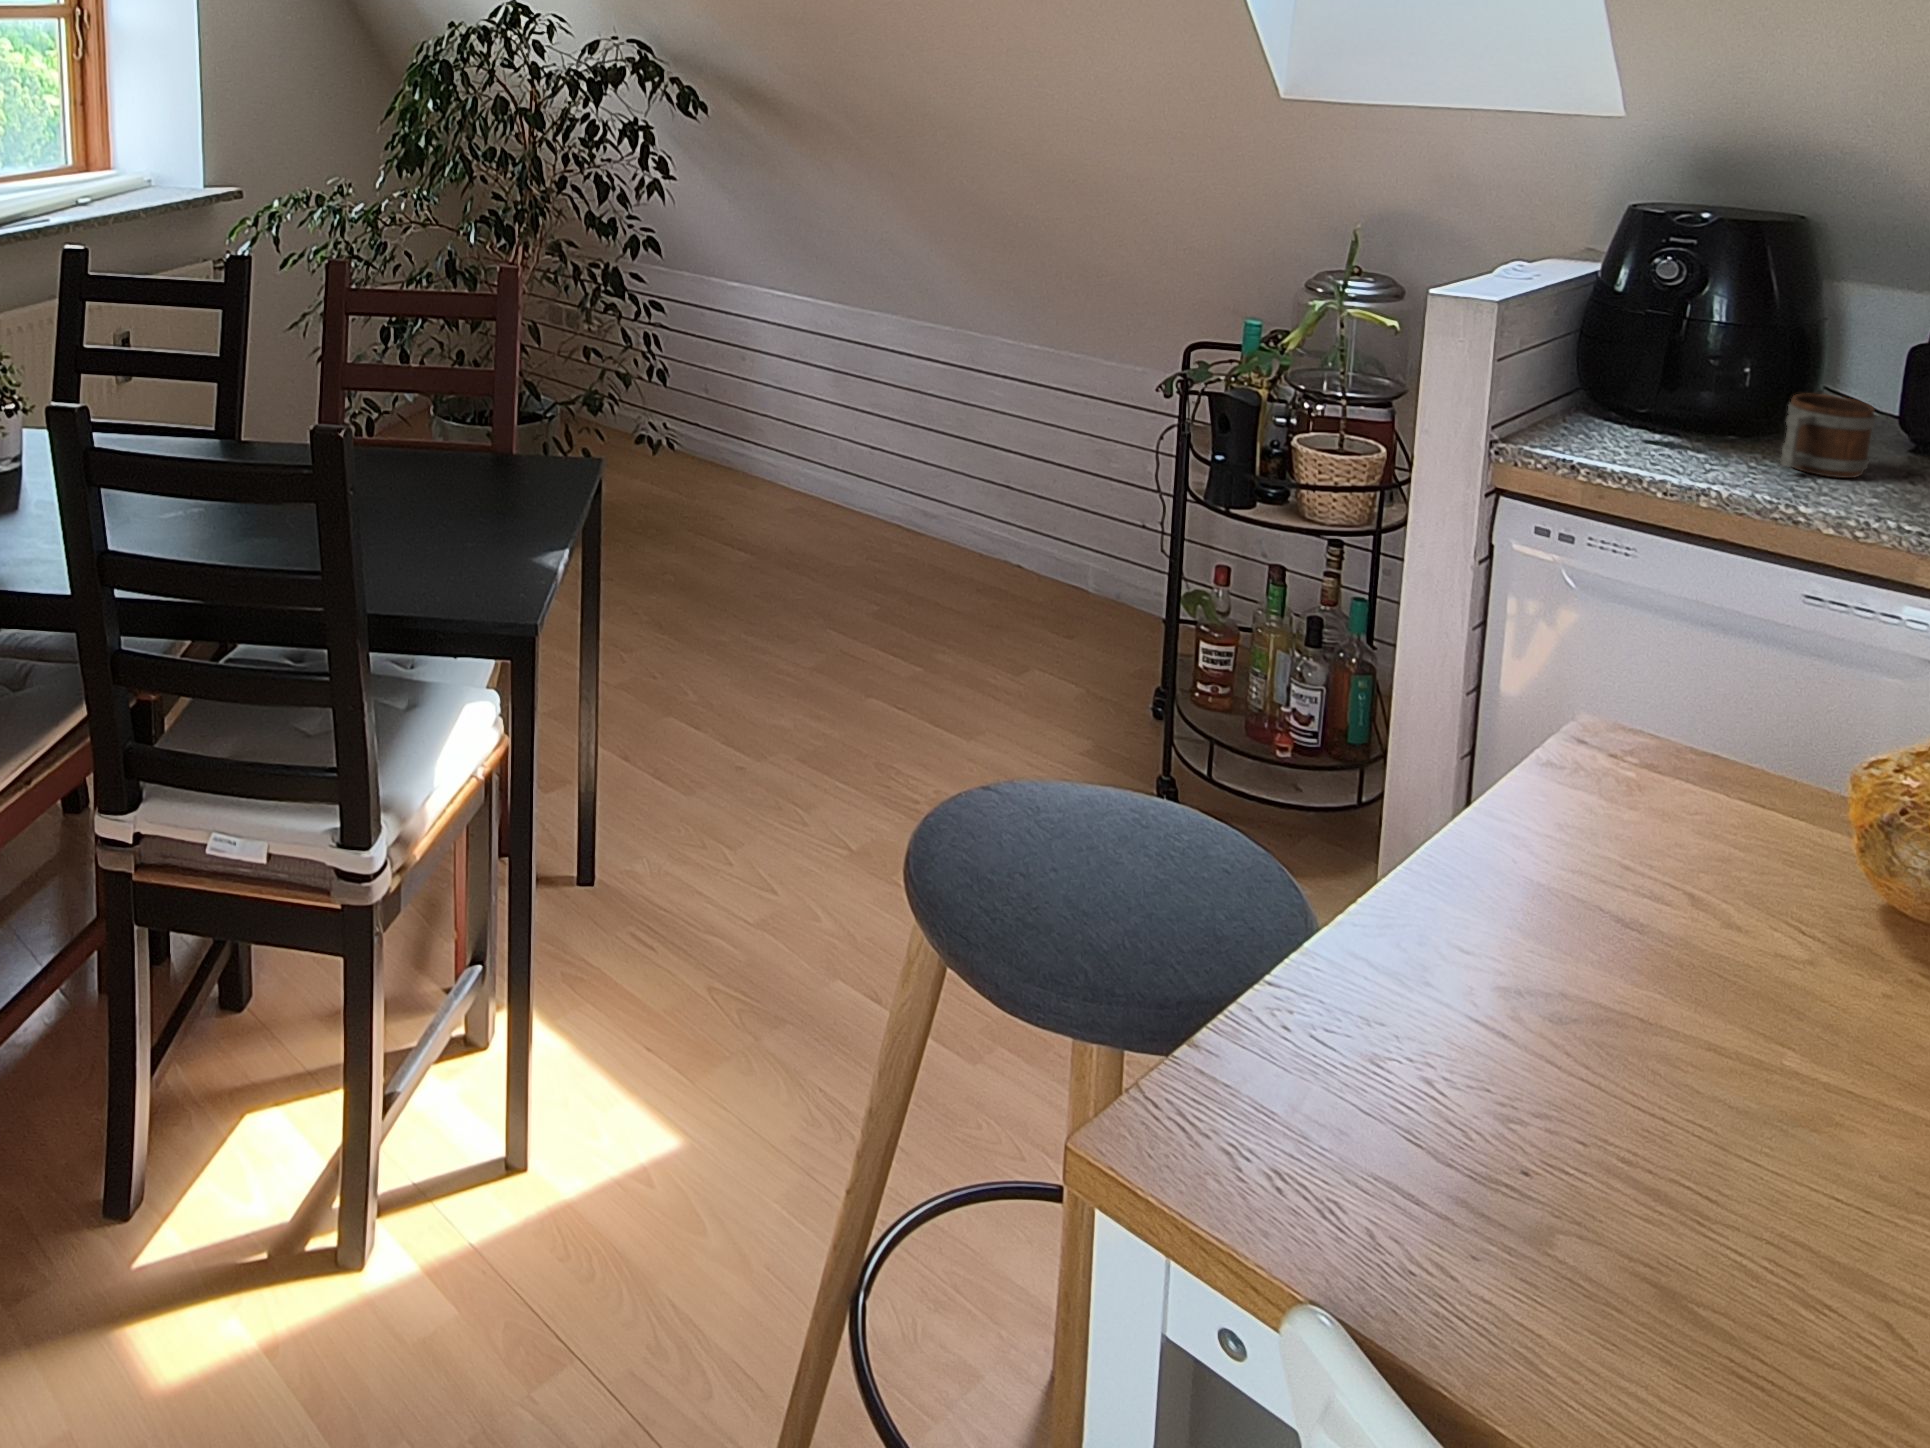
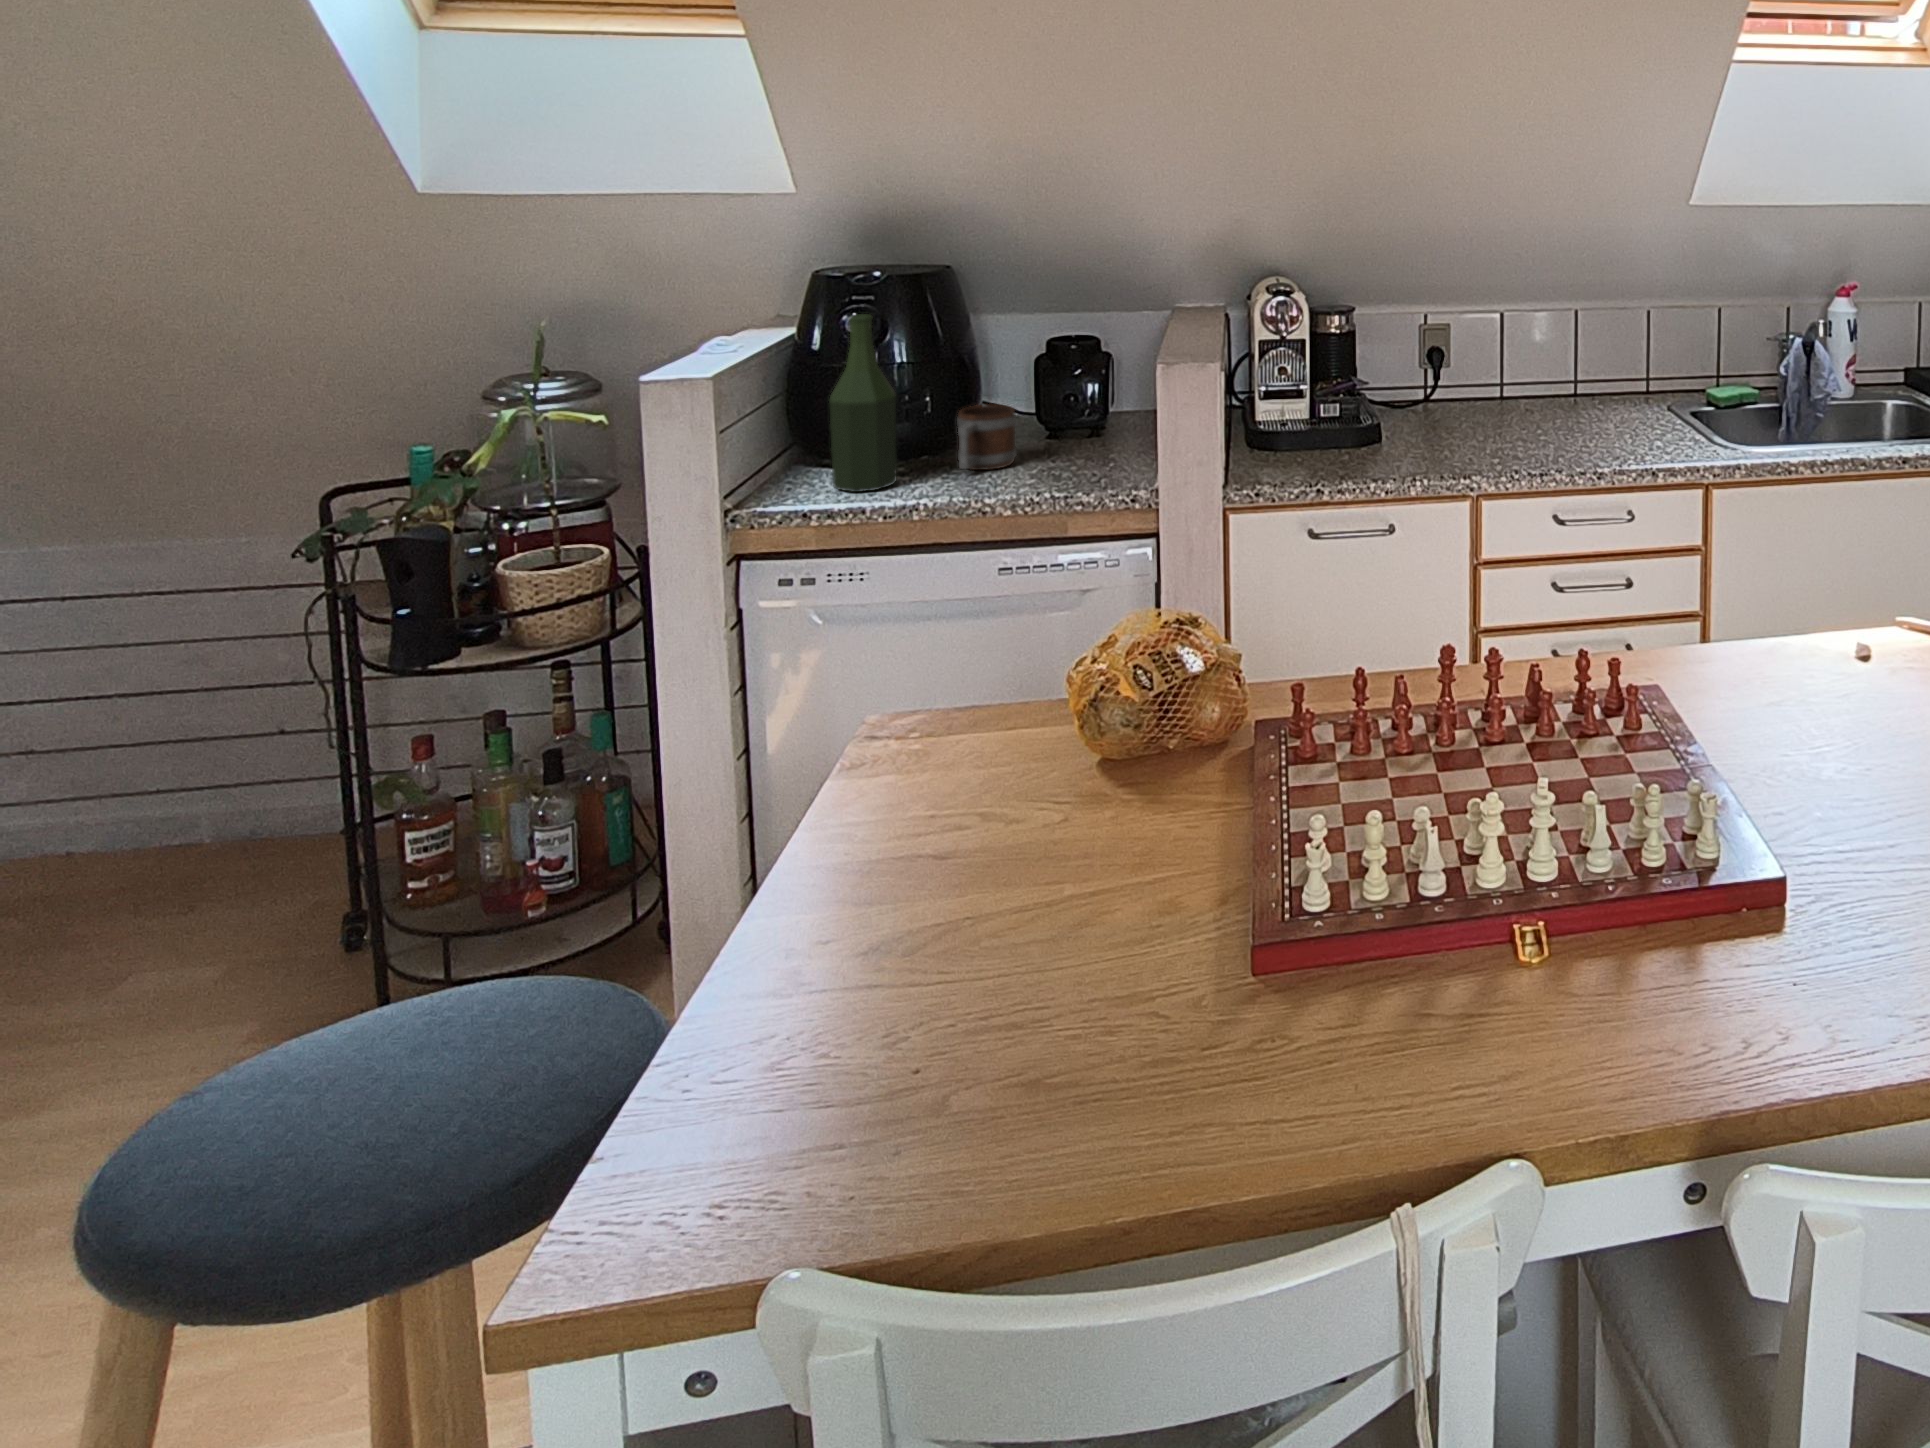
bottle: none [1616,260,1710,462] -> present [829,314,897,492]

